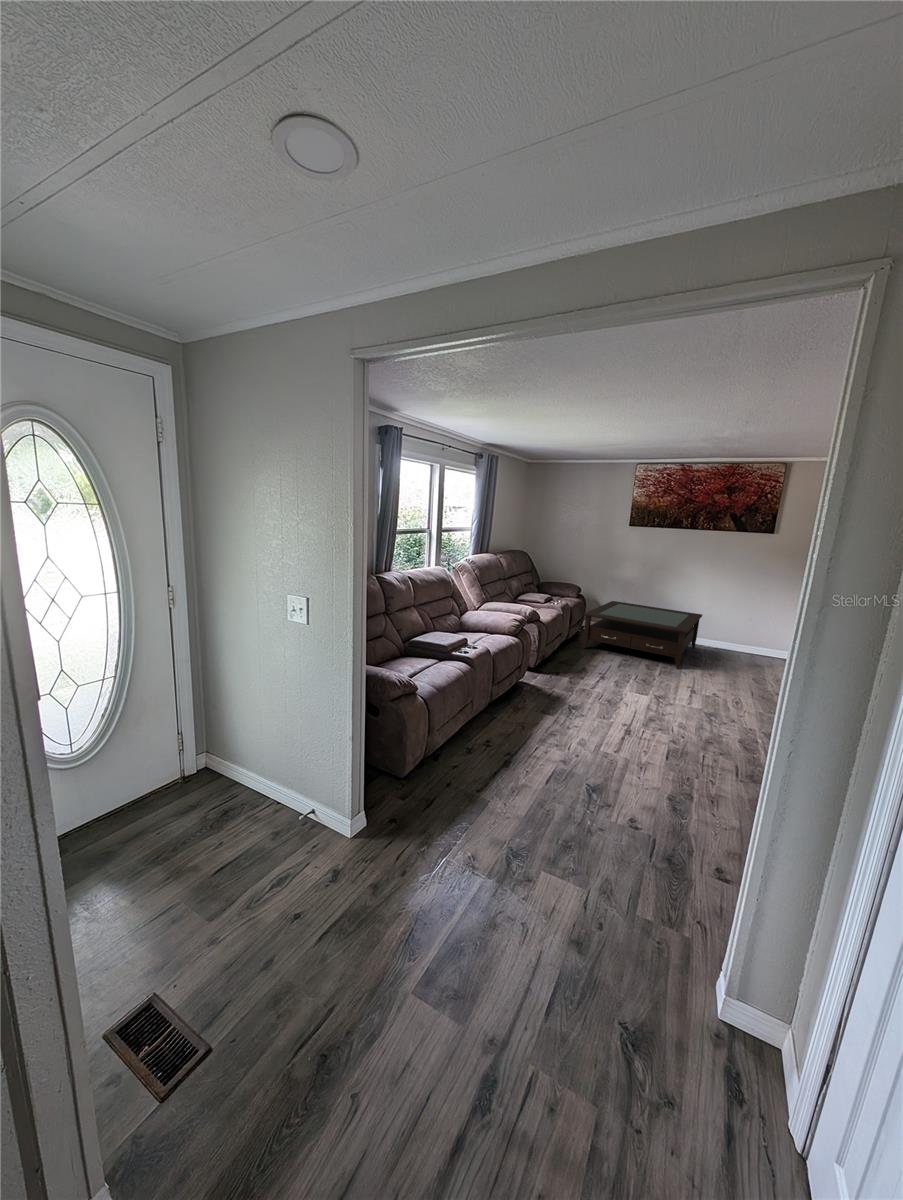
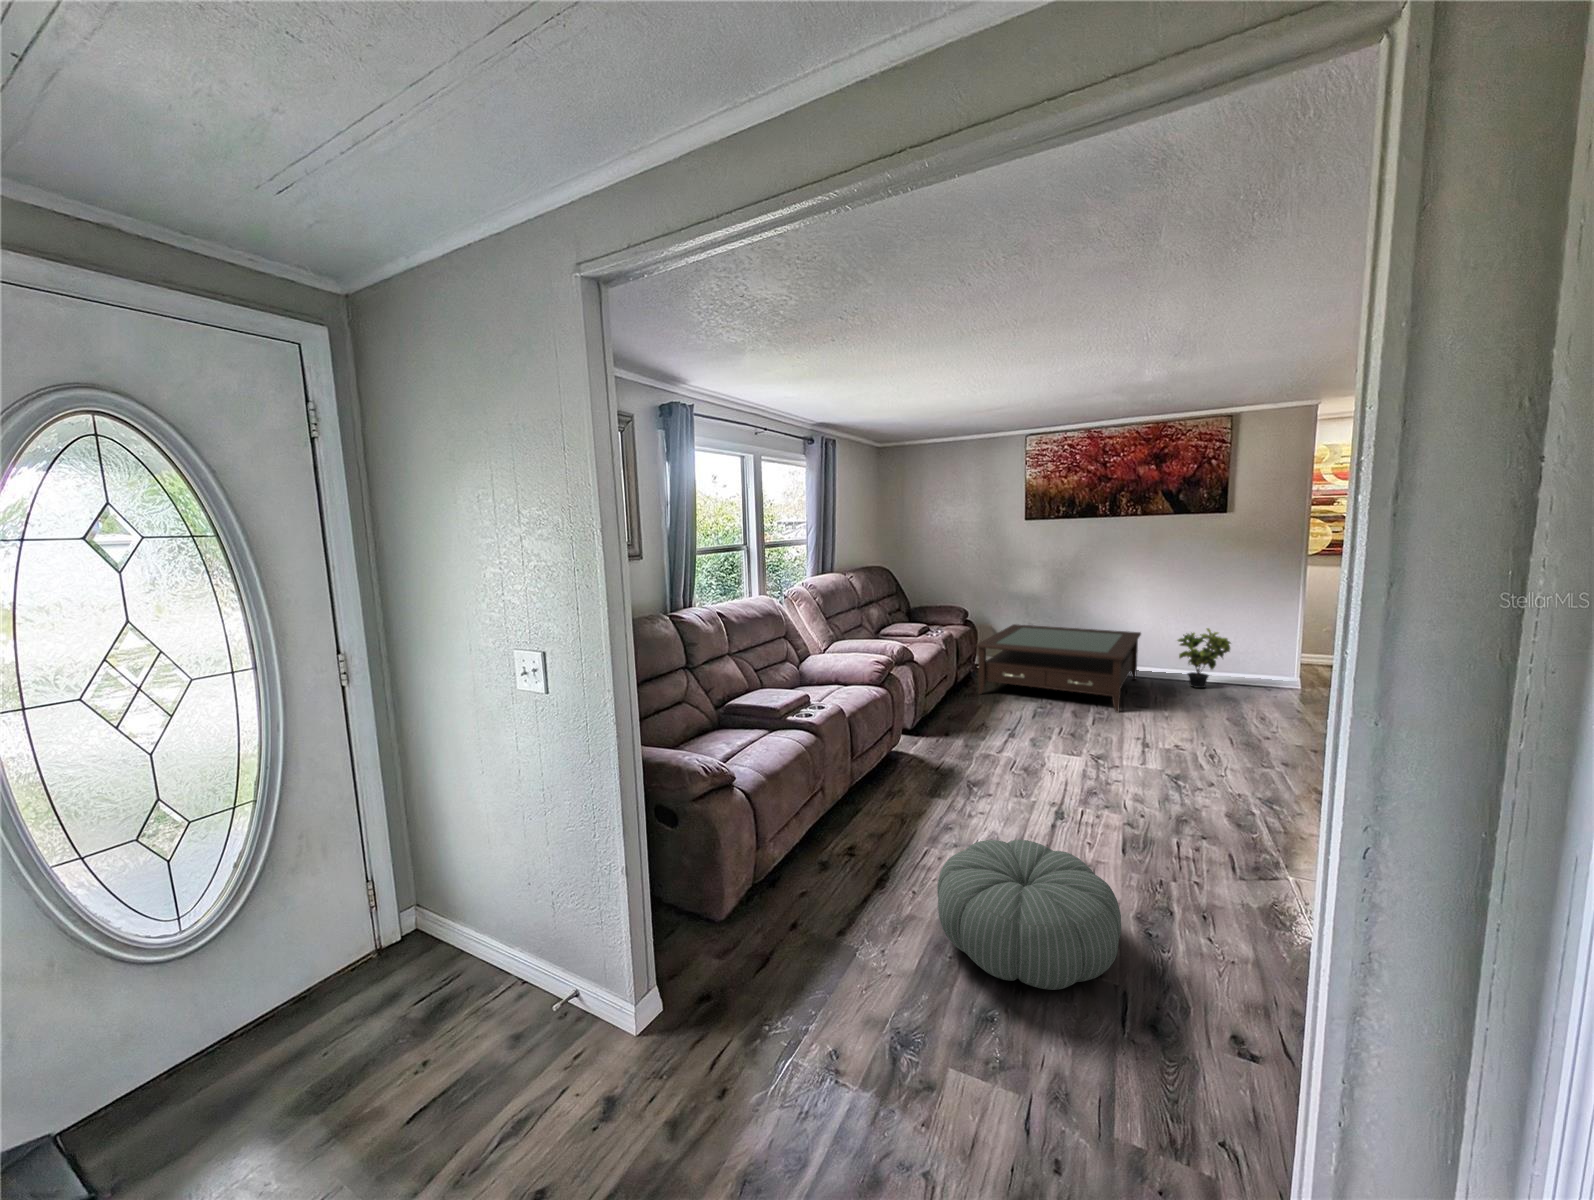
potted plant: none [726,615,765,657] -> present [1178,628,1230,688]
pouf: none [543,743,658,834] -> present [937,840,1121,990]

